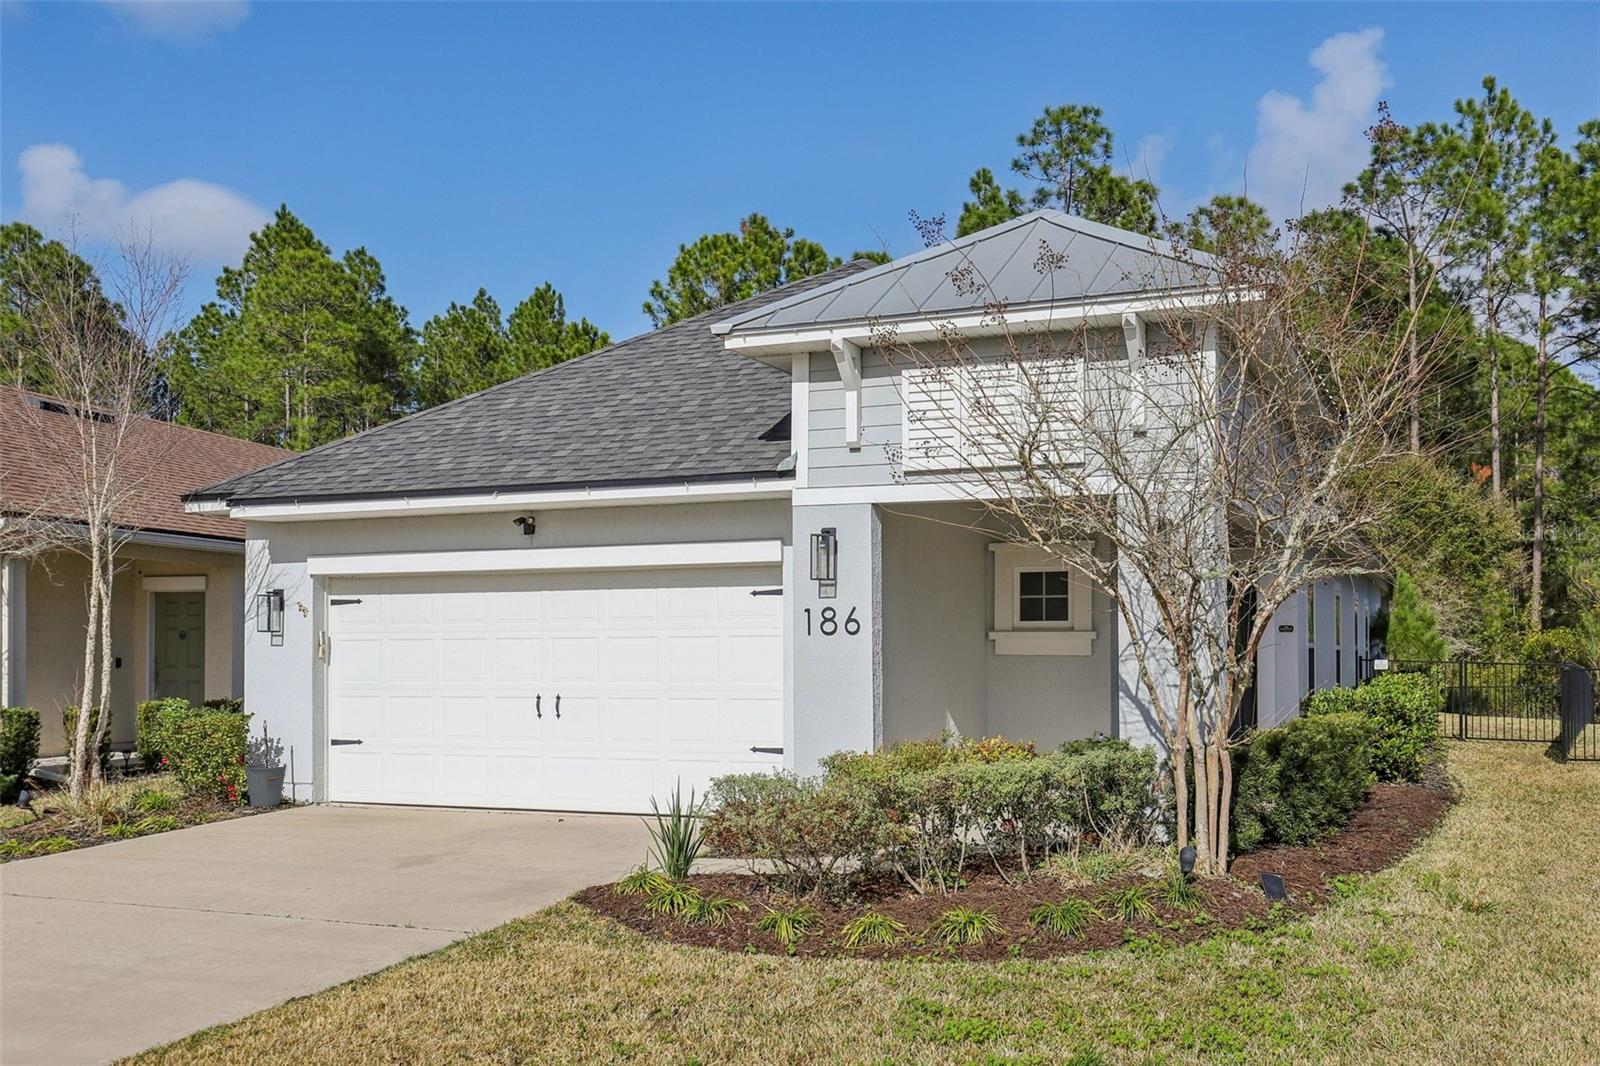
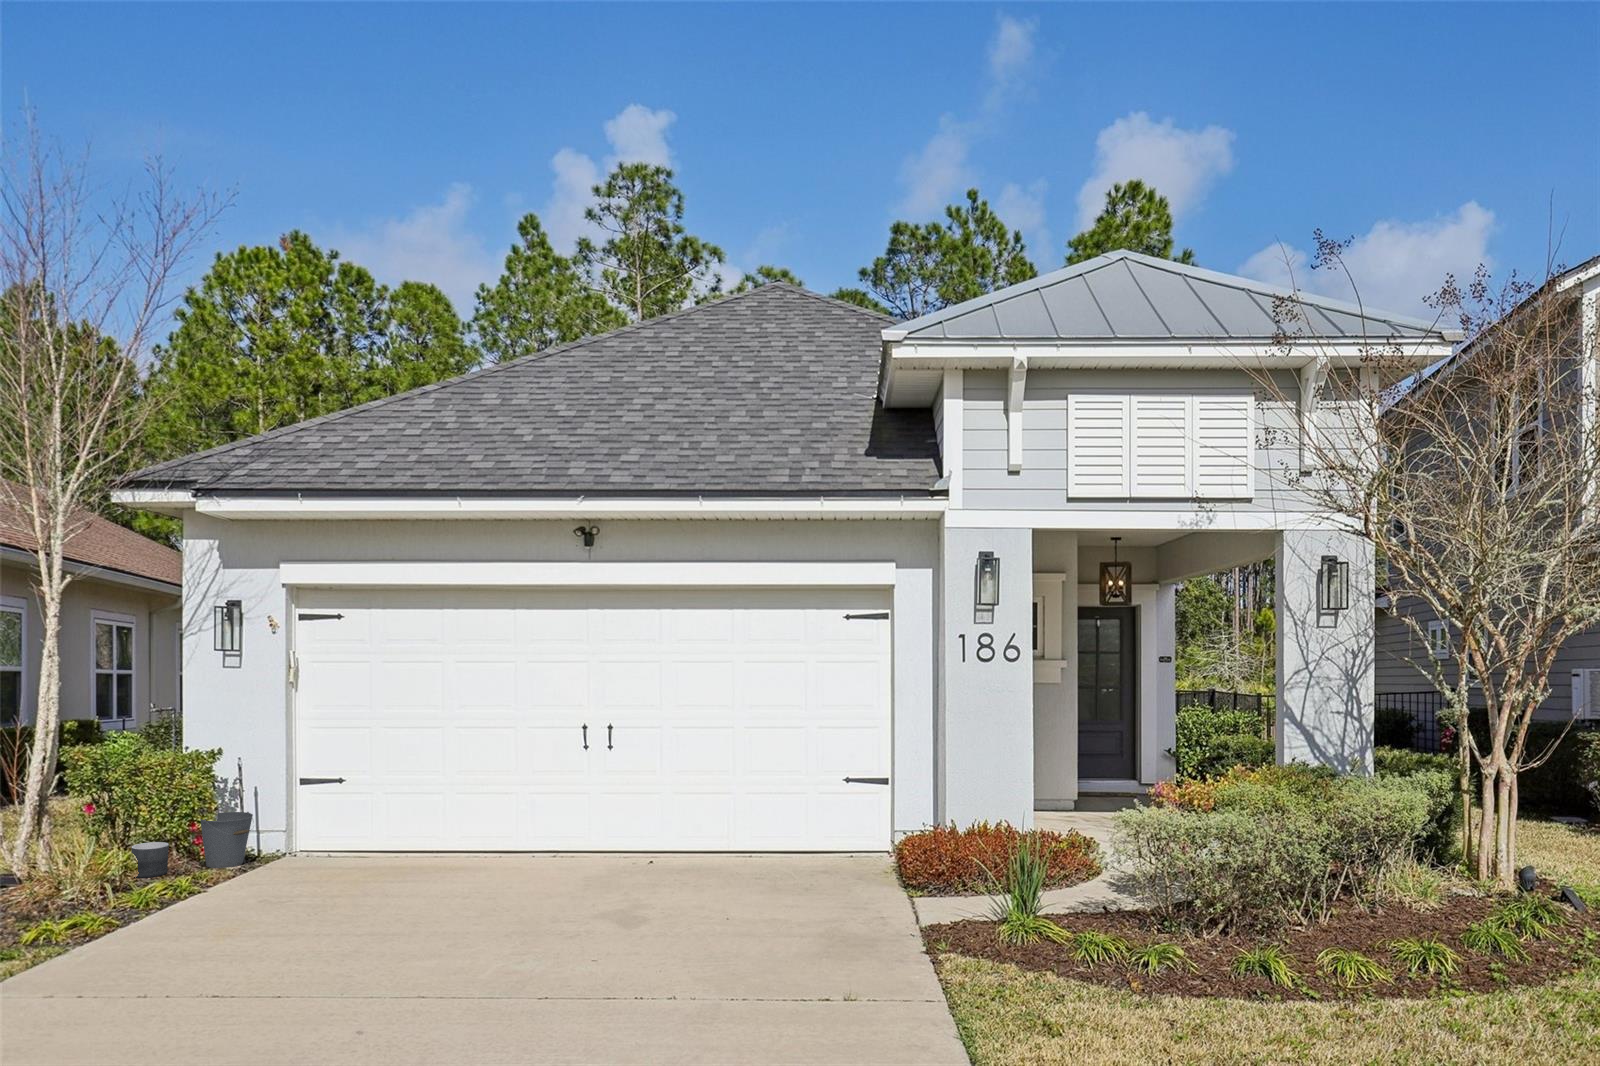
planter: none [192,783,220,810] -> present [131,842,169,878]

